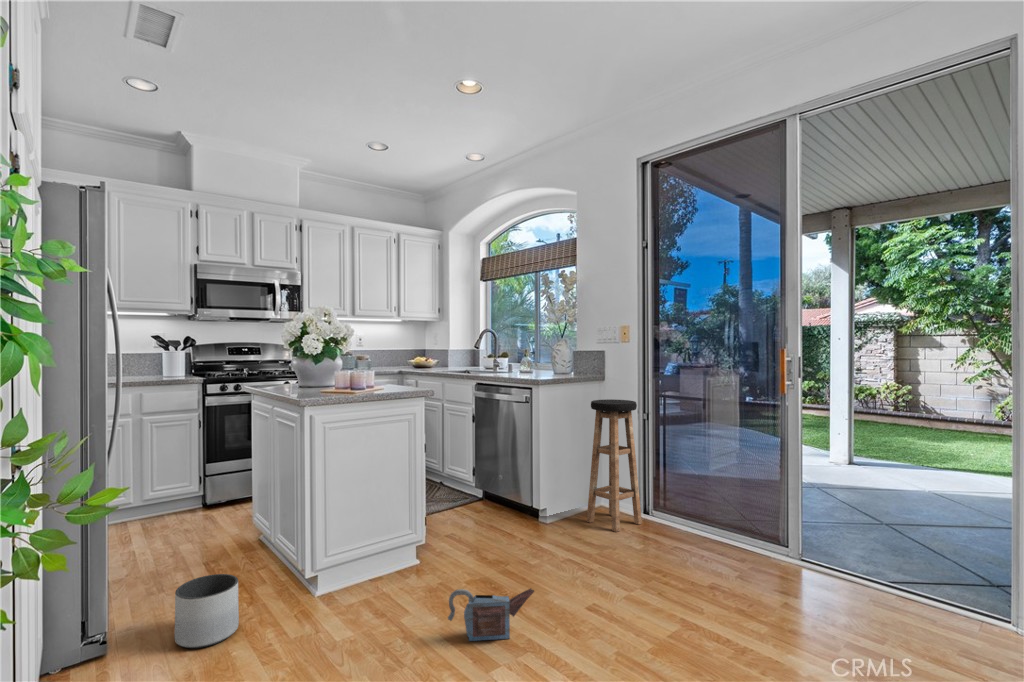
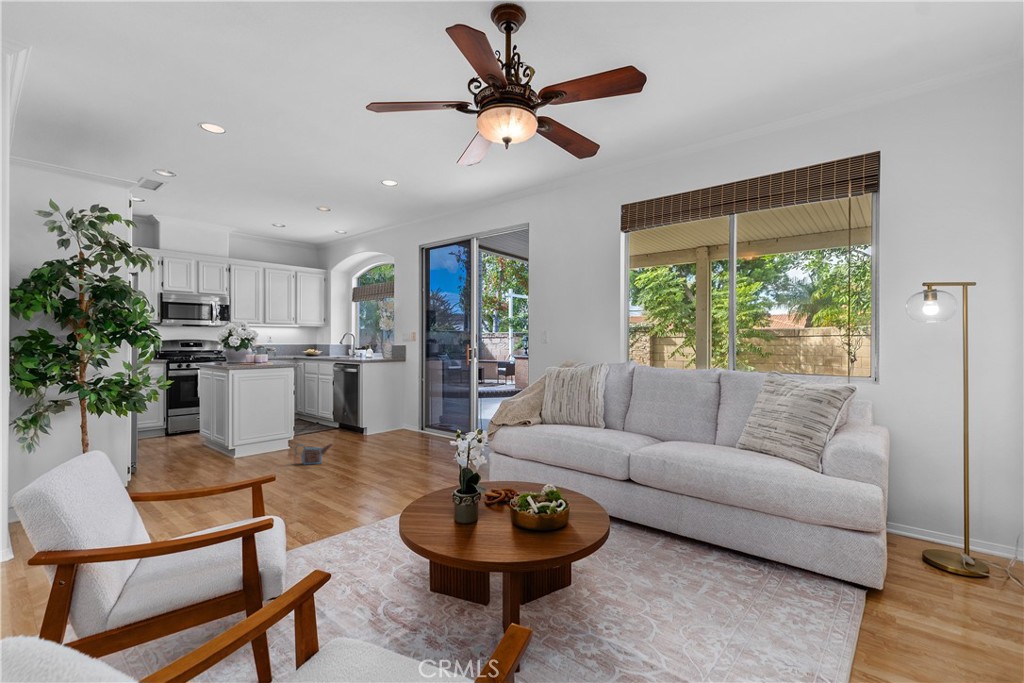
bar stool: present [587,399,642,532] -> none [390,371,418,438]
planter: present [175,574,239,648] -> none [169,443,198,470]

